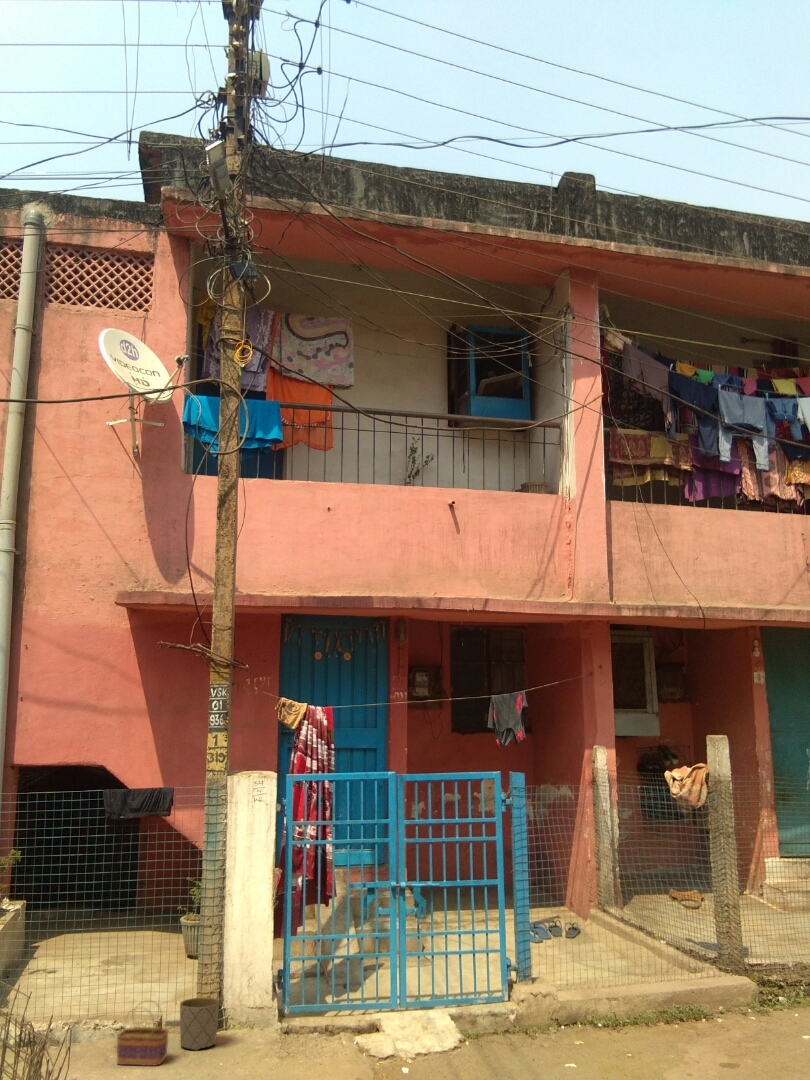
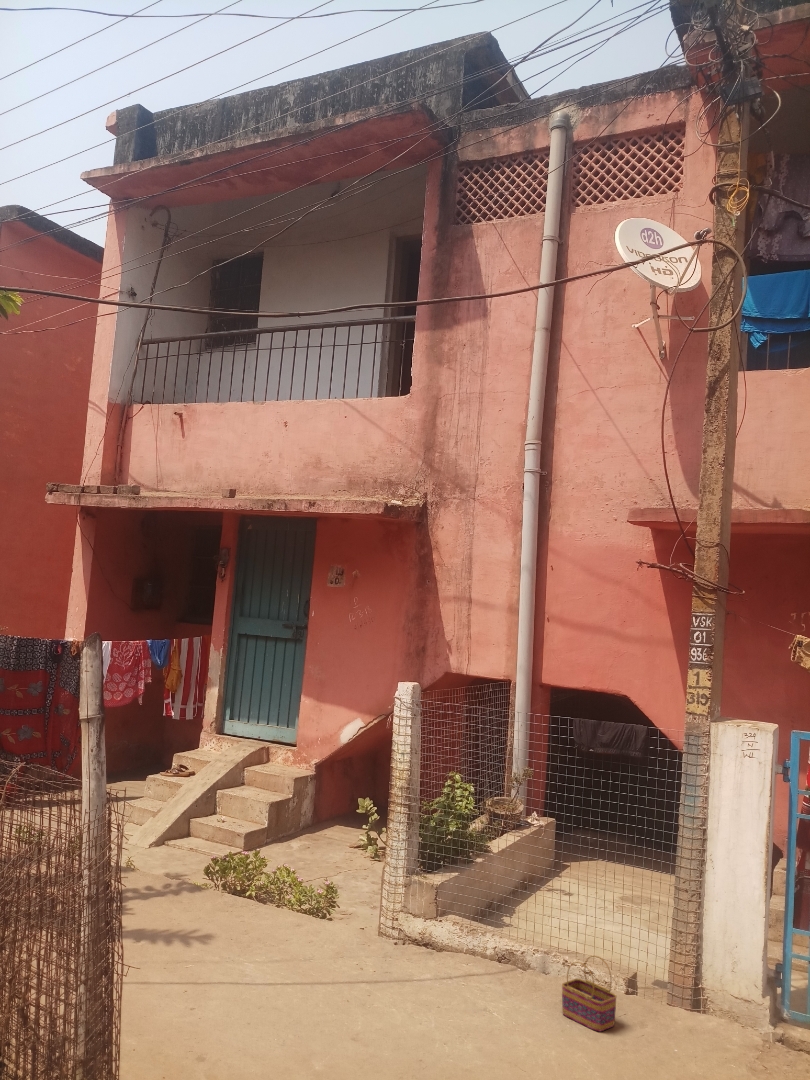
planter: present [180,998,219,1050] -> none [639,966,685,1028]

